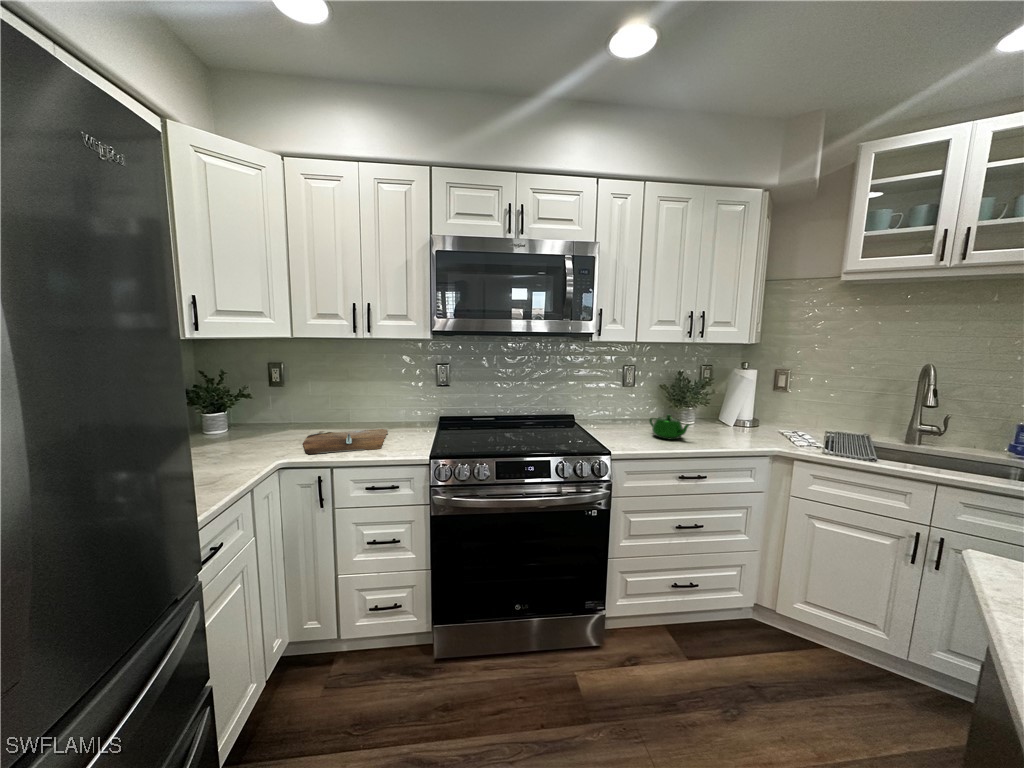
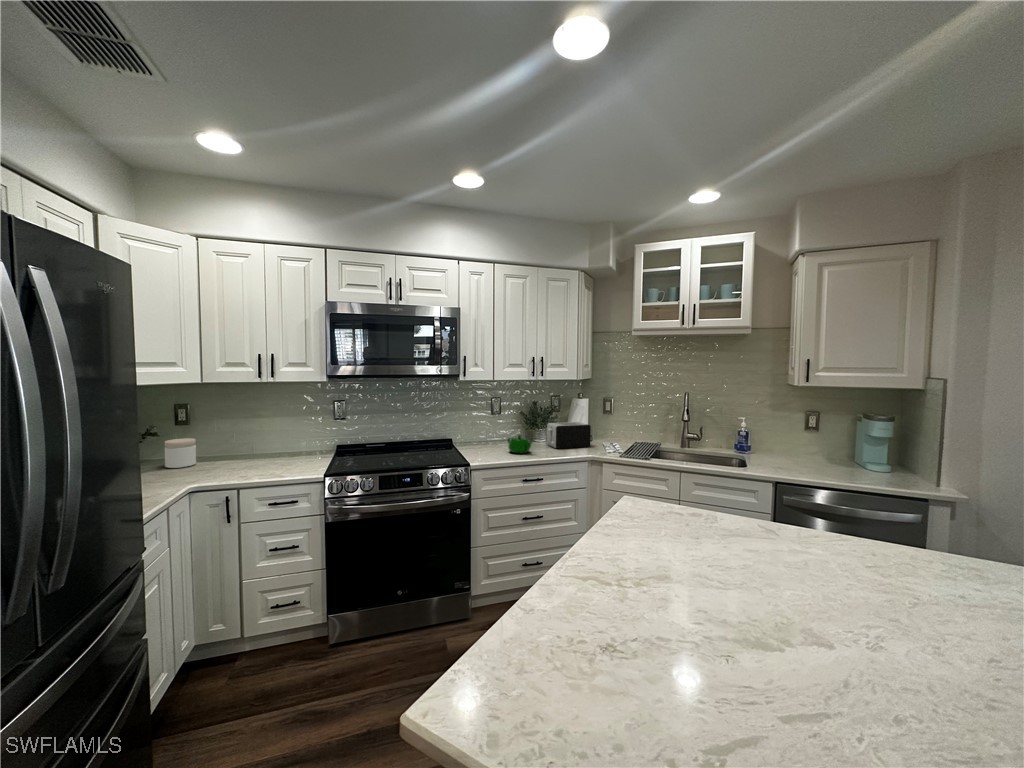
toaster: none [697,400,765,435] -> present [547,422,591,449]
jar: none [257,401,290,435] -> present [165,438,196,468]
cutting board: present [303,429,388,454] -> none [210,458,289,479]

